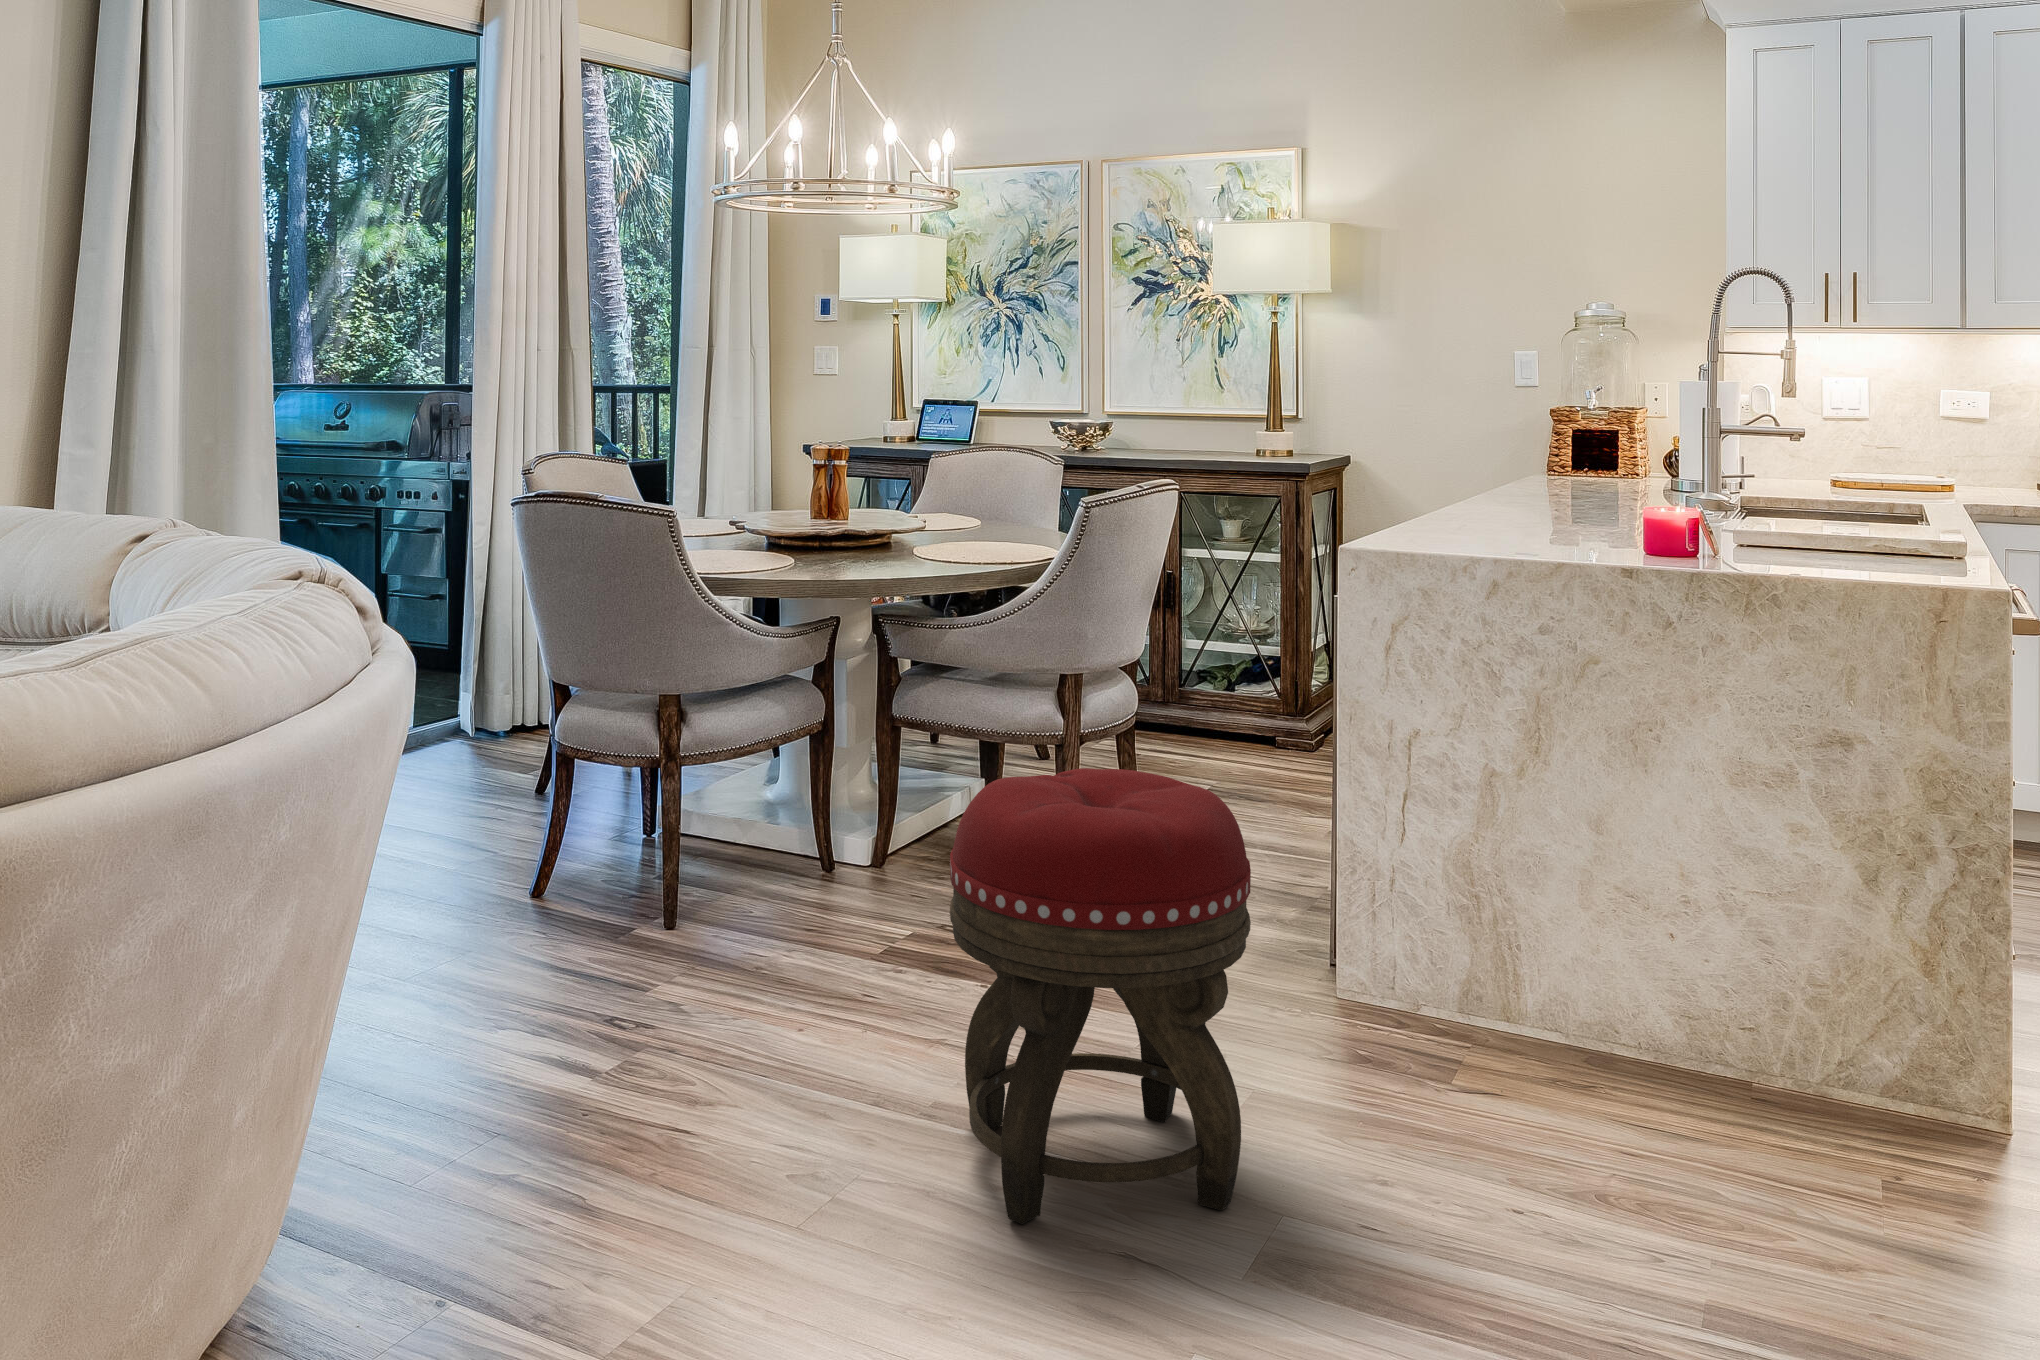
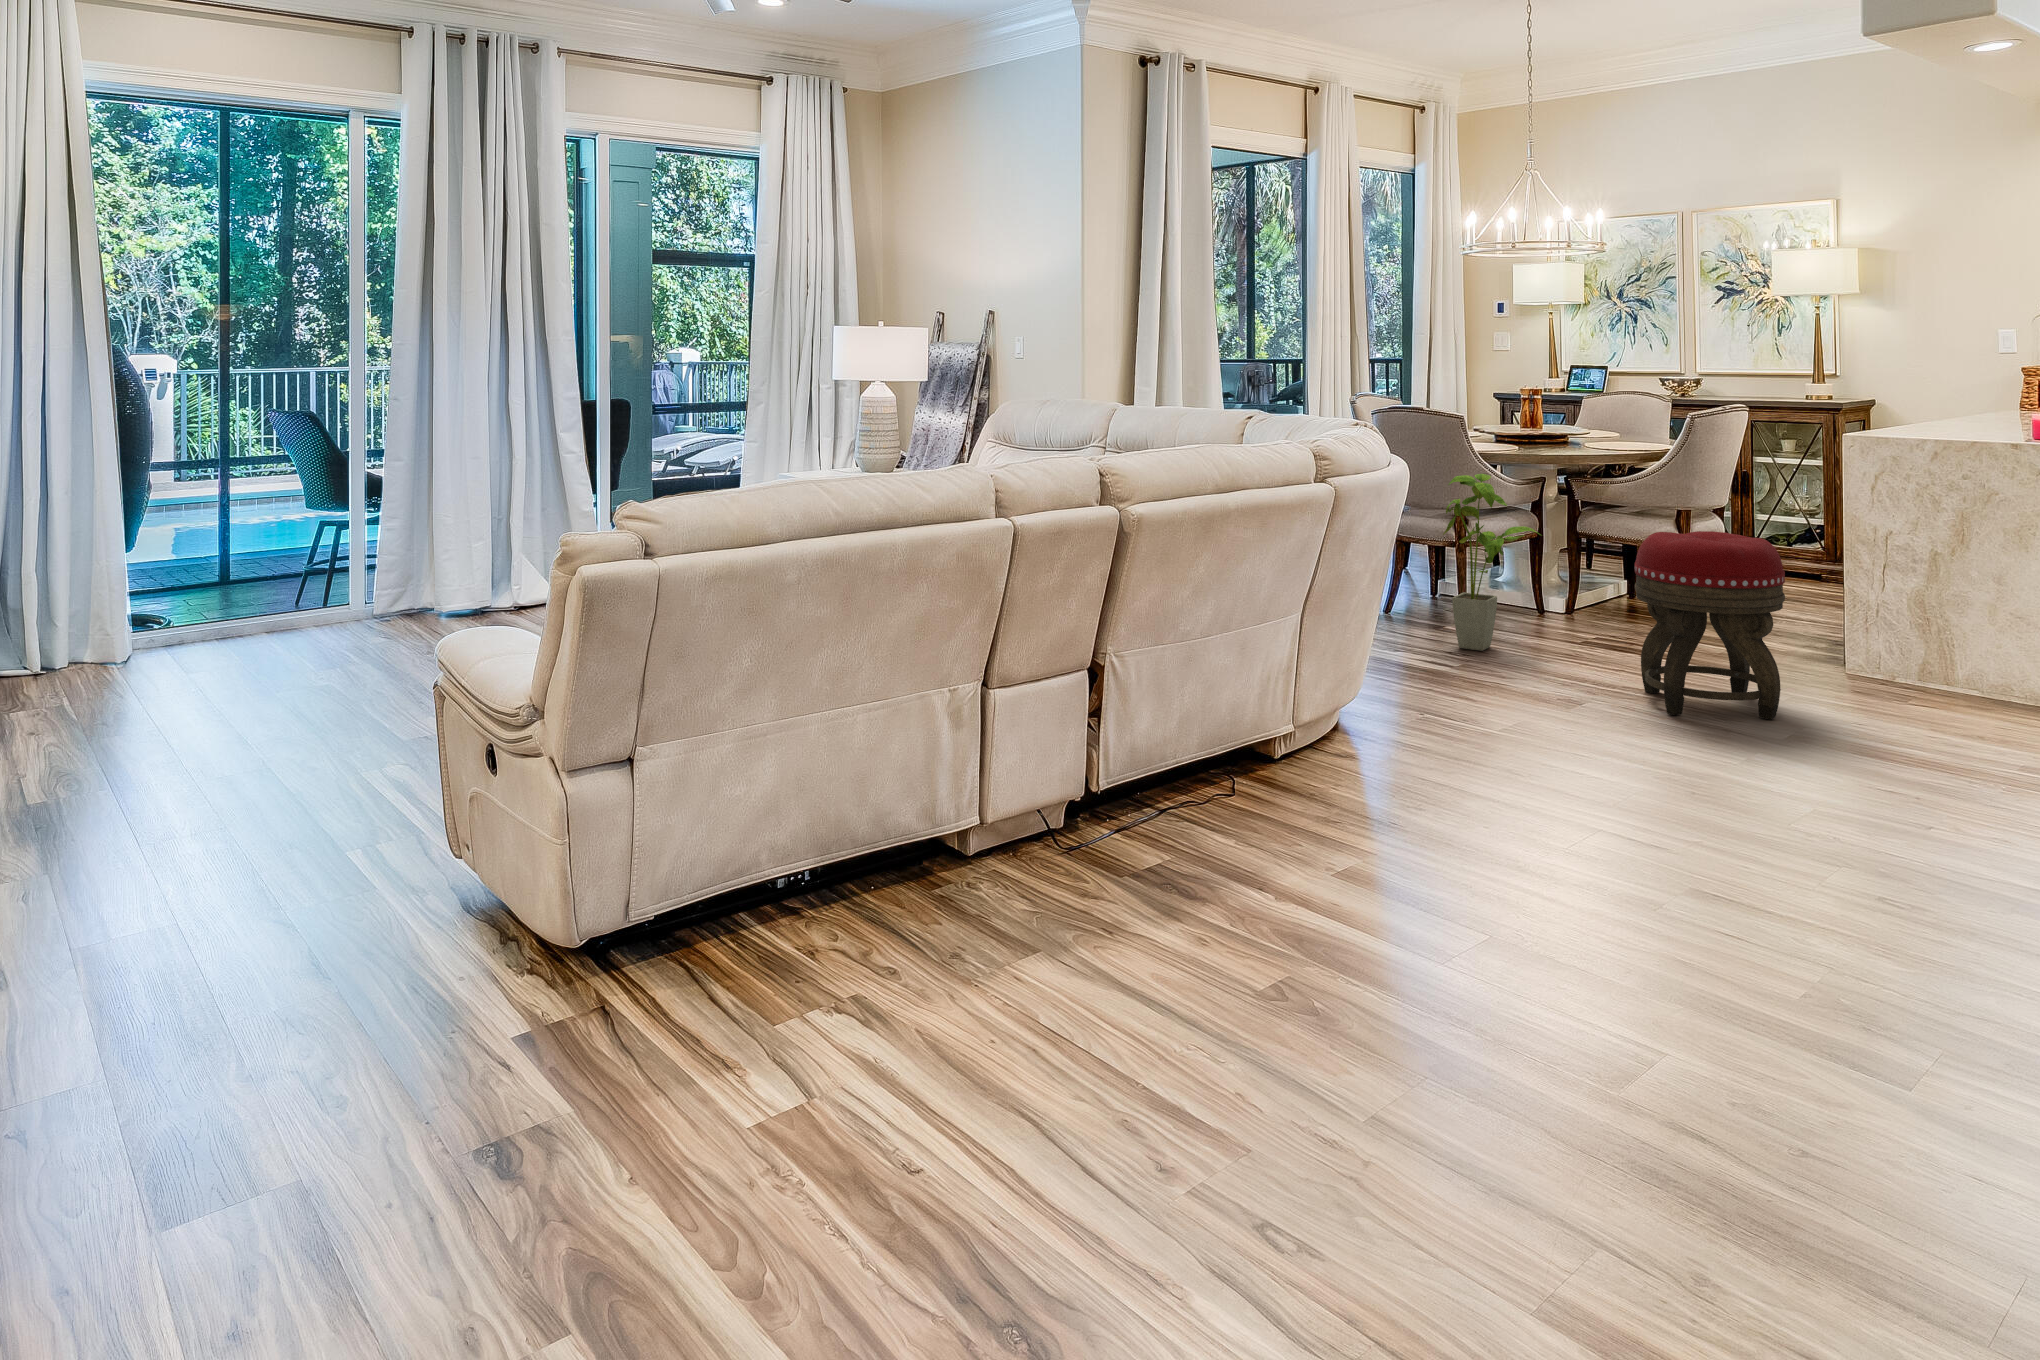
house plant: none [594,633,796,1009] -> present [1443,474,1540,651]

